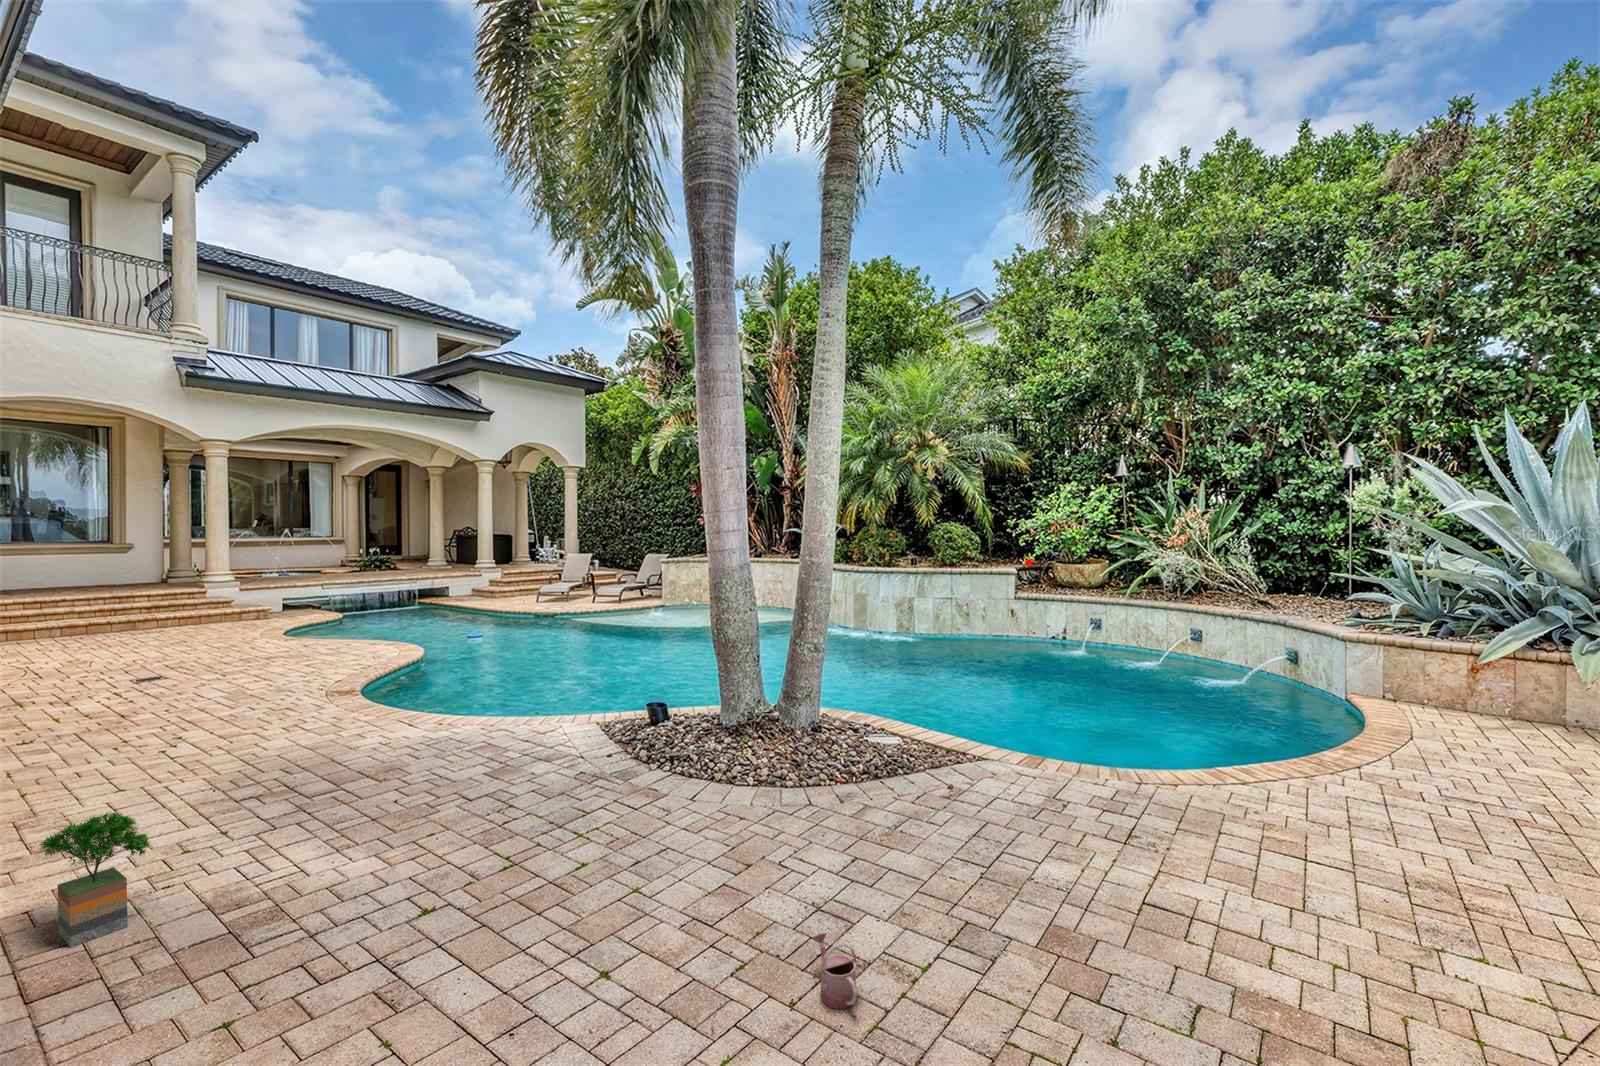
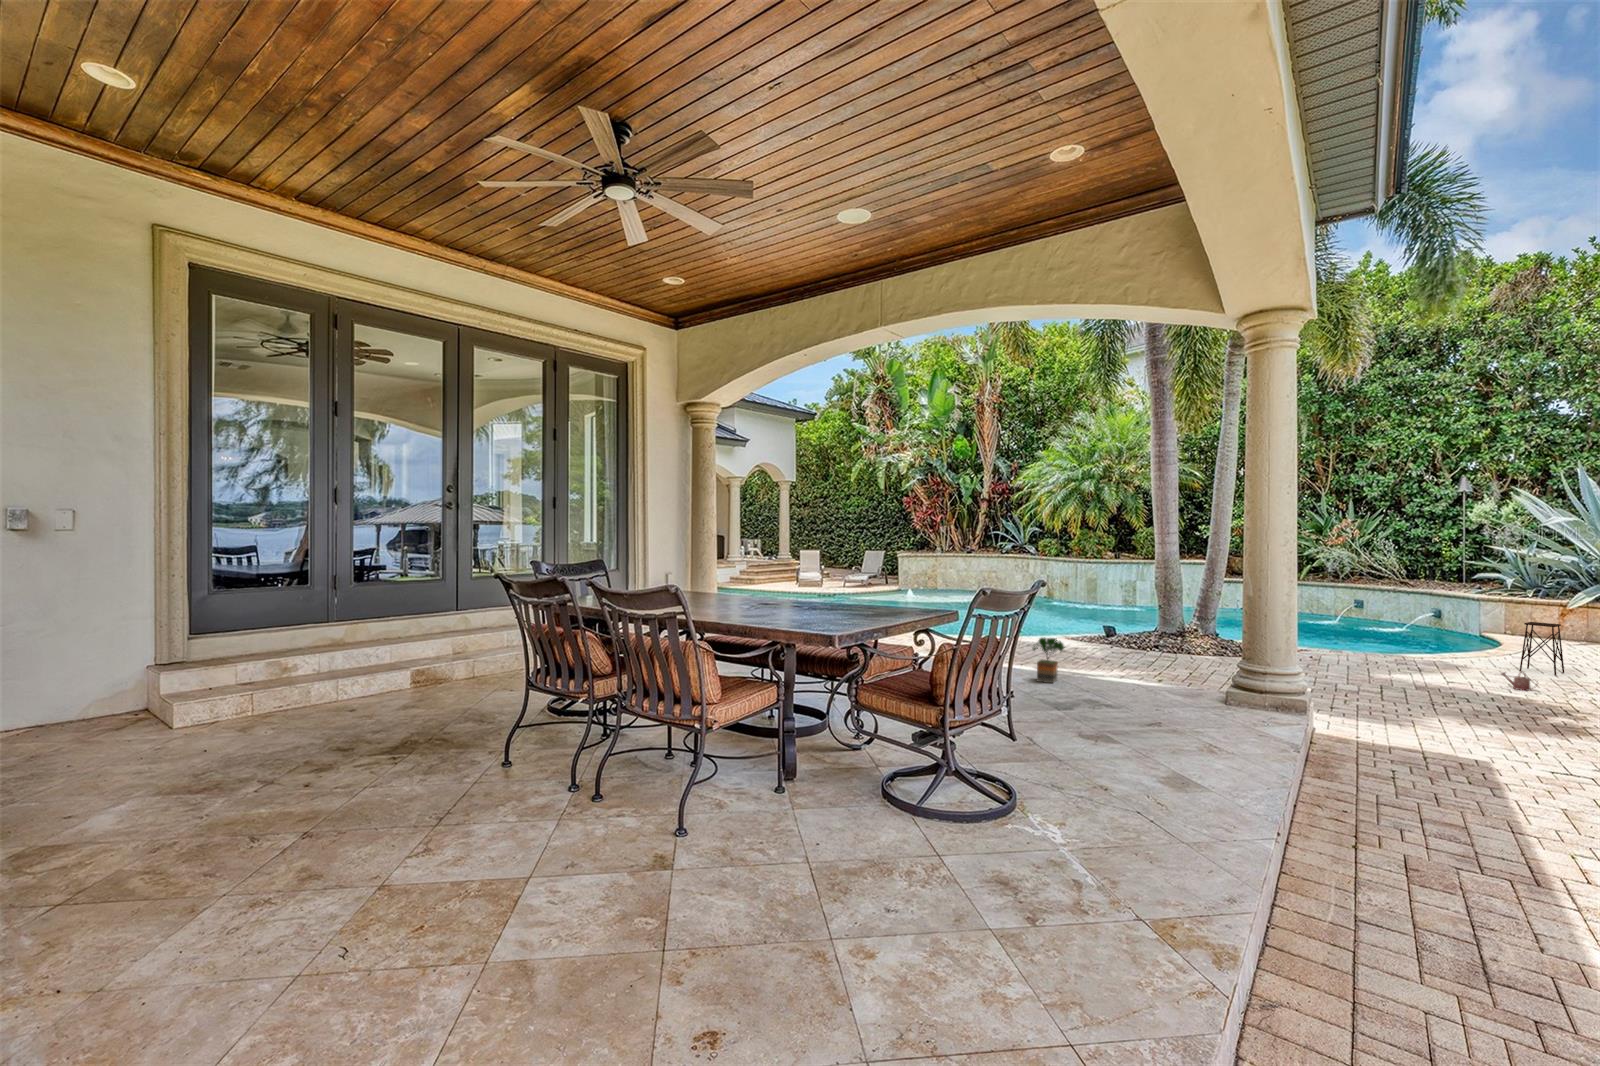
side table: none [1337,729,1434,865] -> present [1519,622,1564,676]
watering can: present [812,933,857,1009] -> present [1501,671,1531,691]

